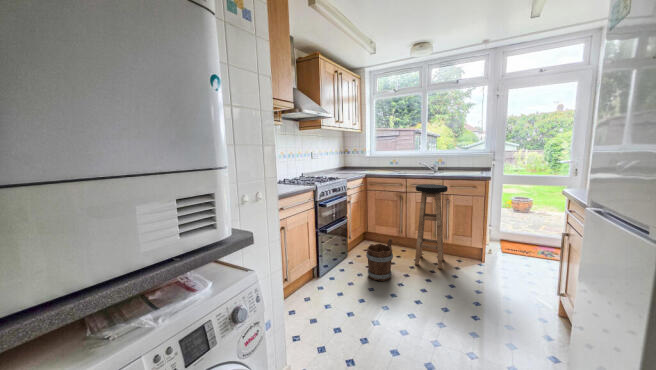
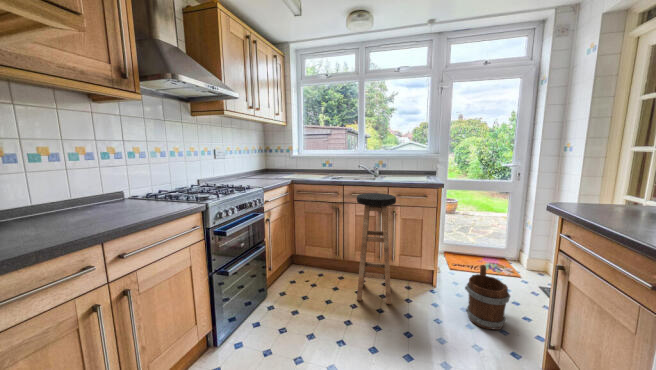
bucket: present [366,239,393,281] -> present [465,265,510,330]

